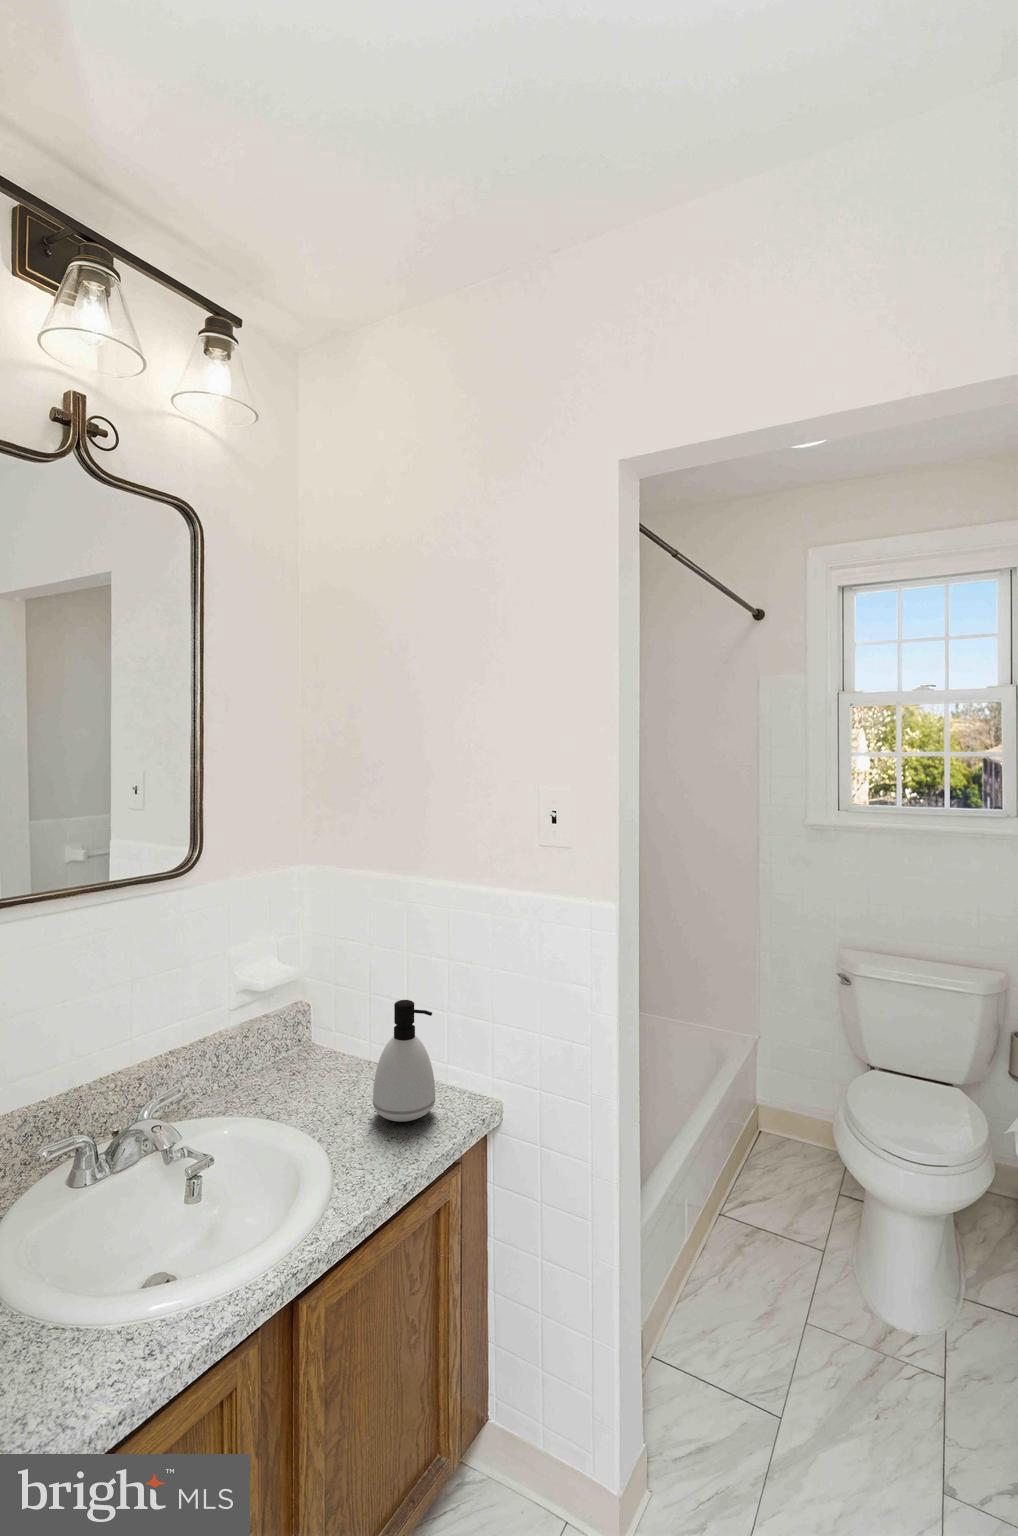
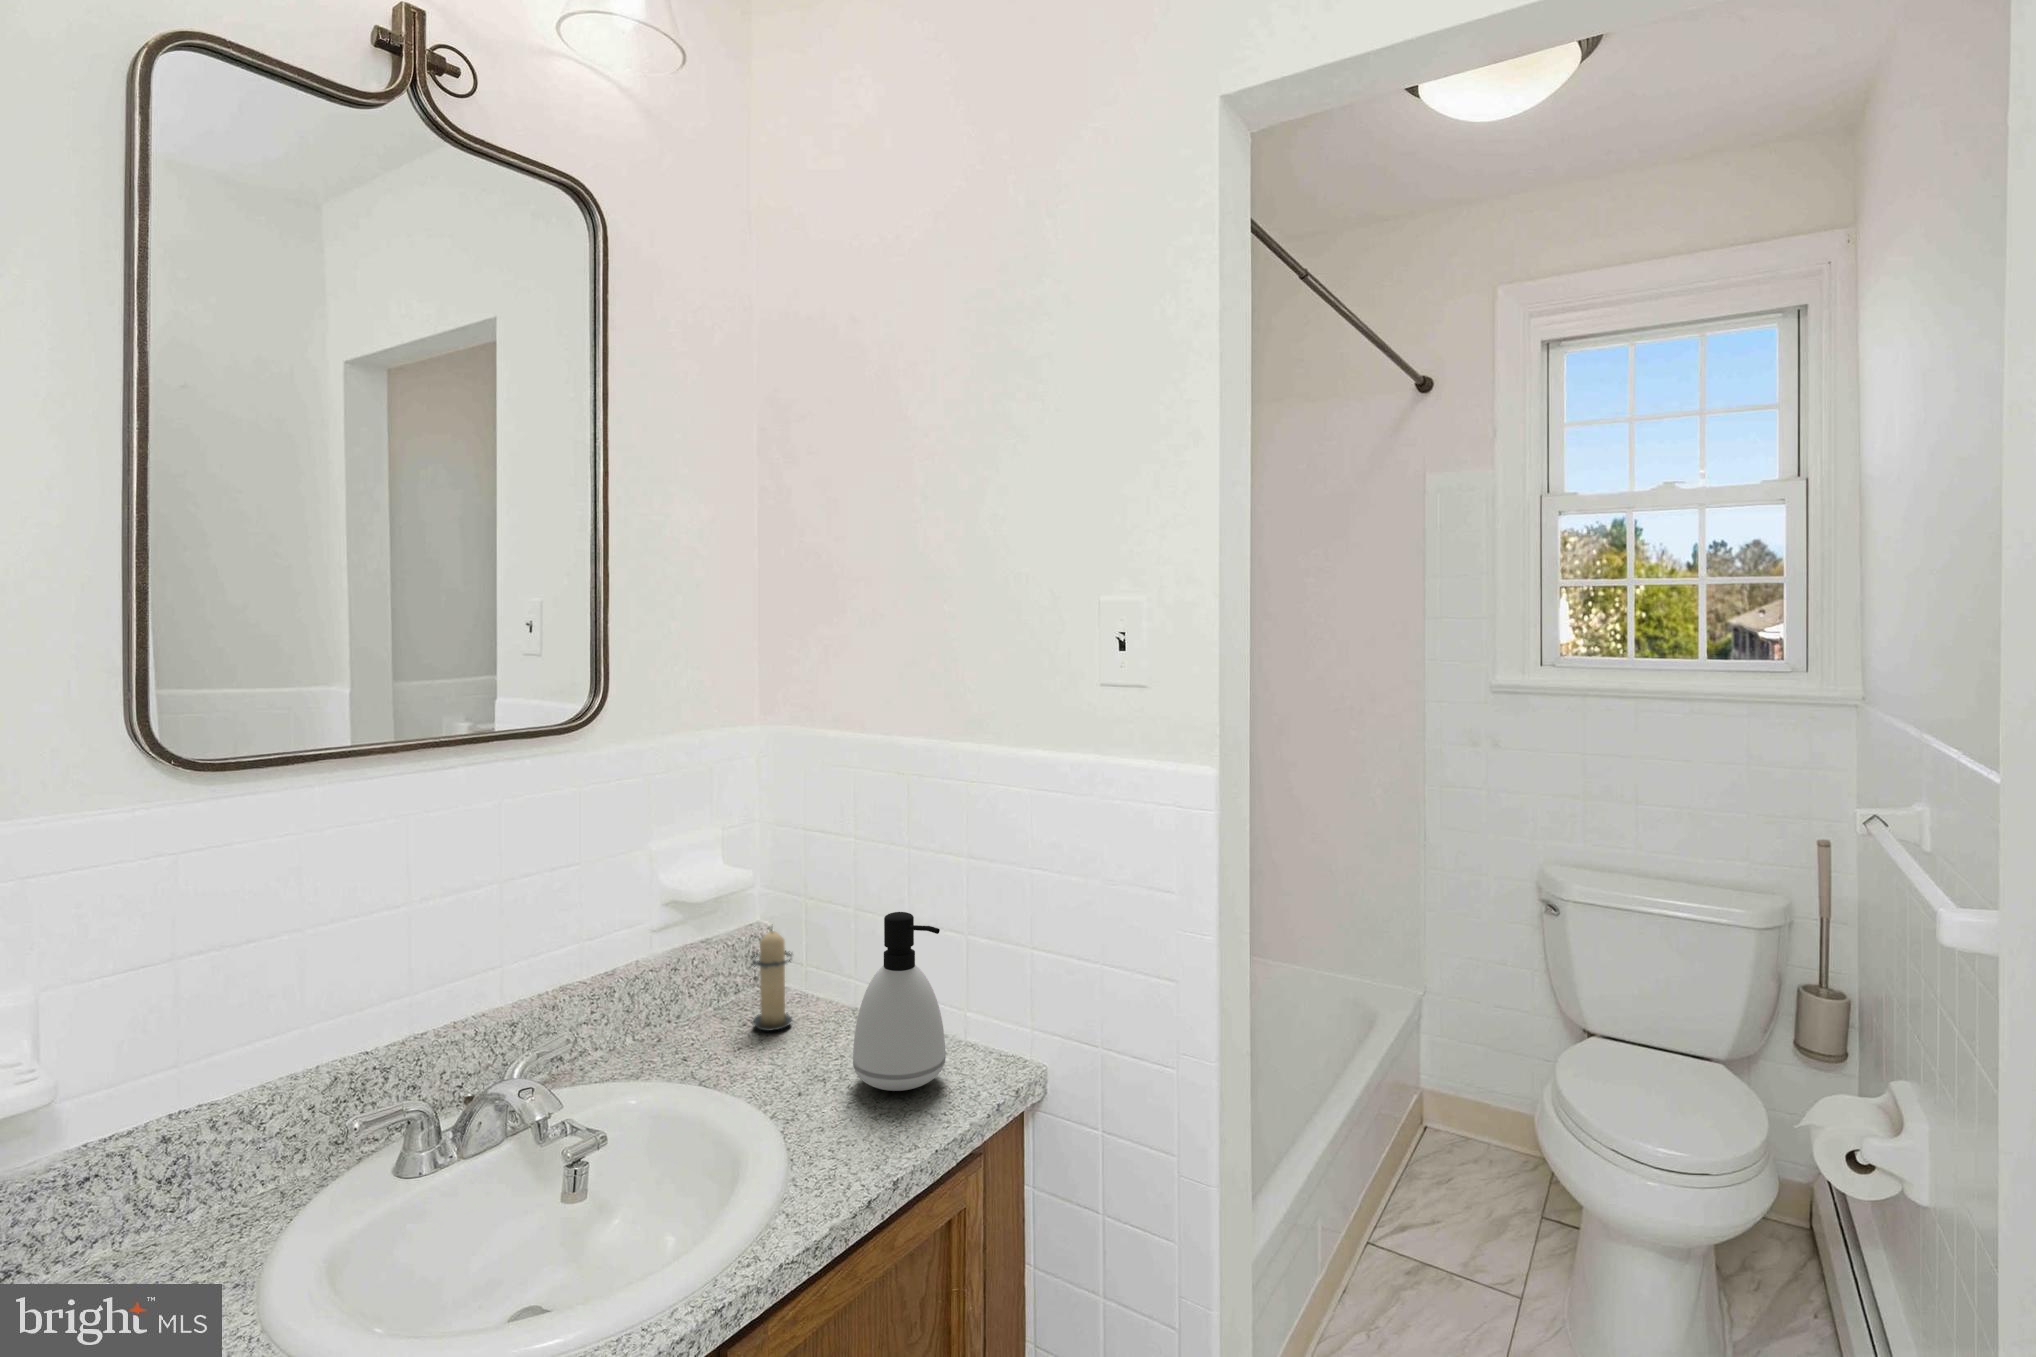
candle: none [297,1004,332,1079] -> present [751,929,792,1030]

